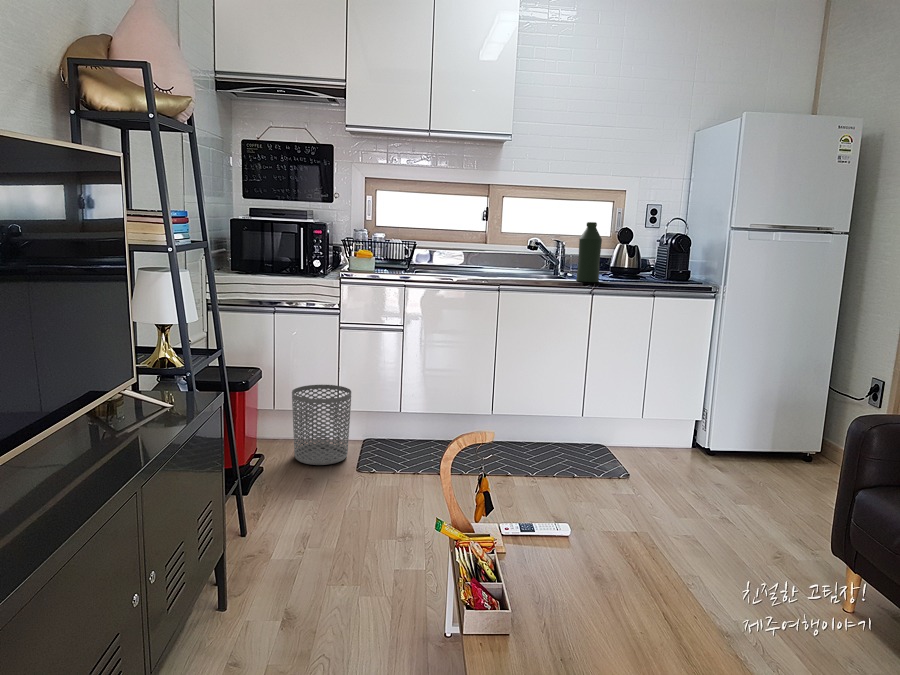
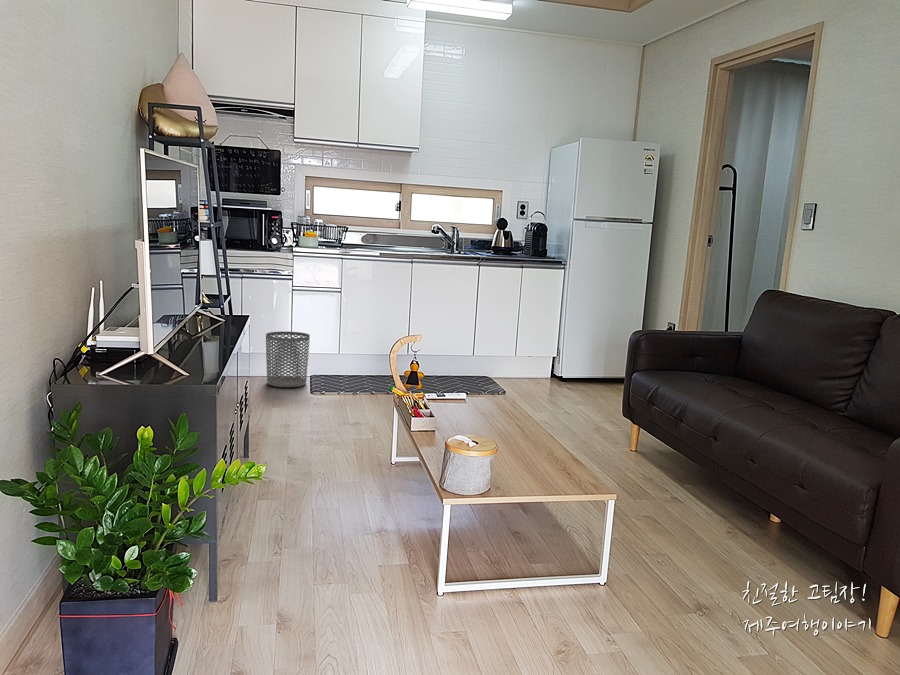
bottle: present [576,222,602,282] -> none [468,214,486,257]

